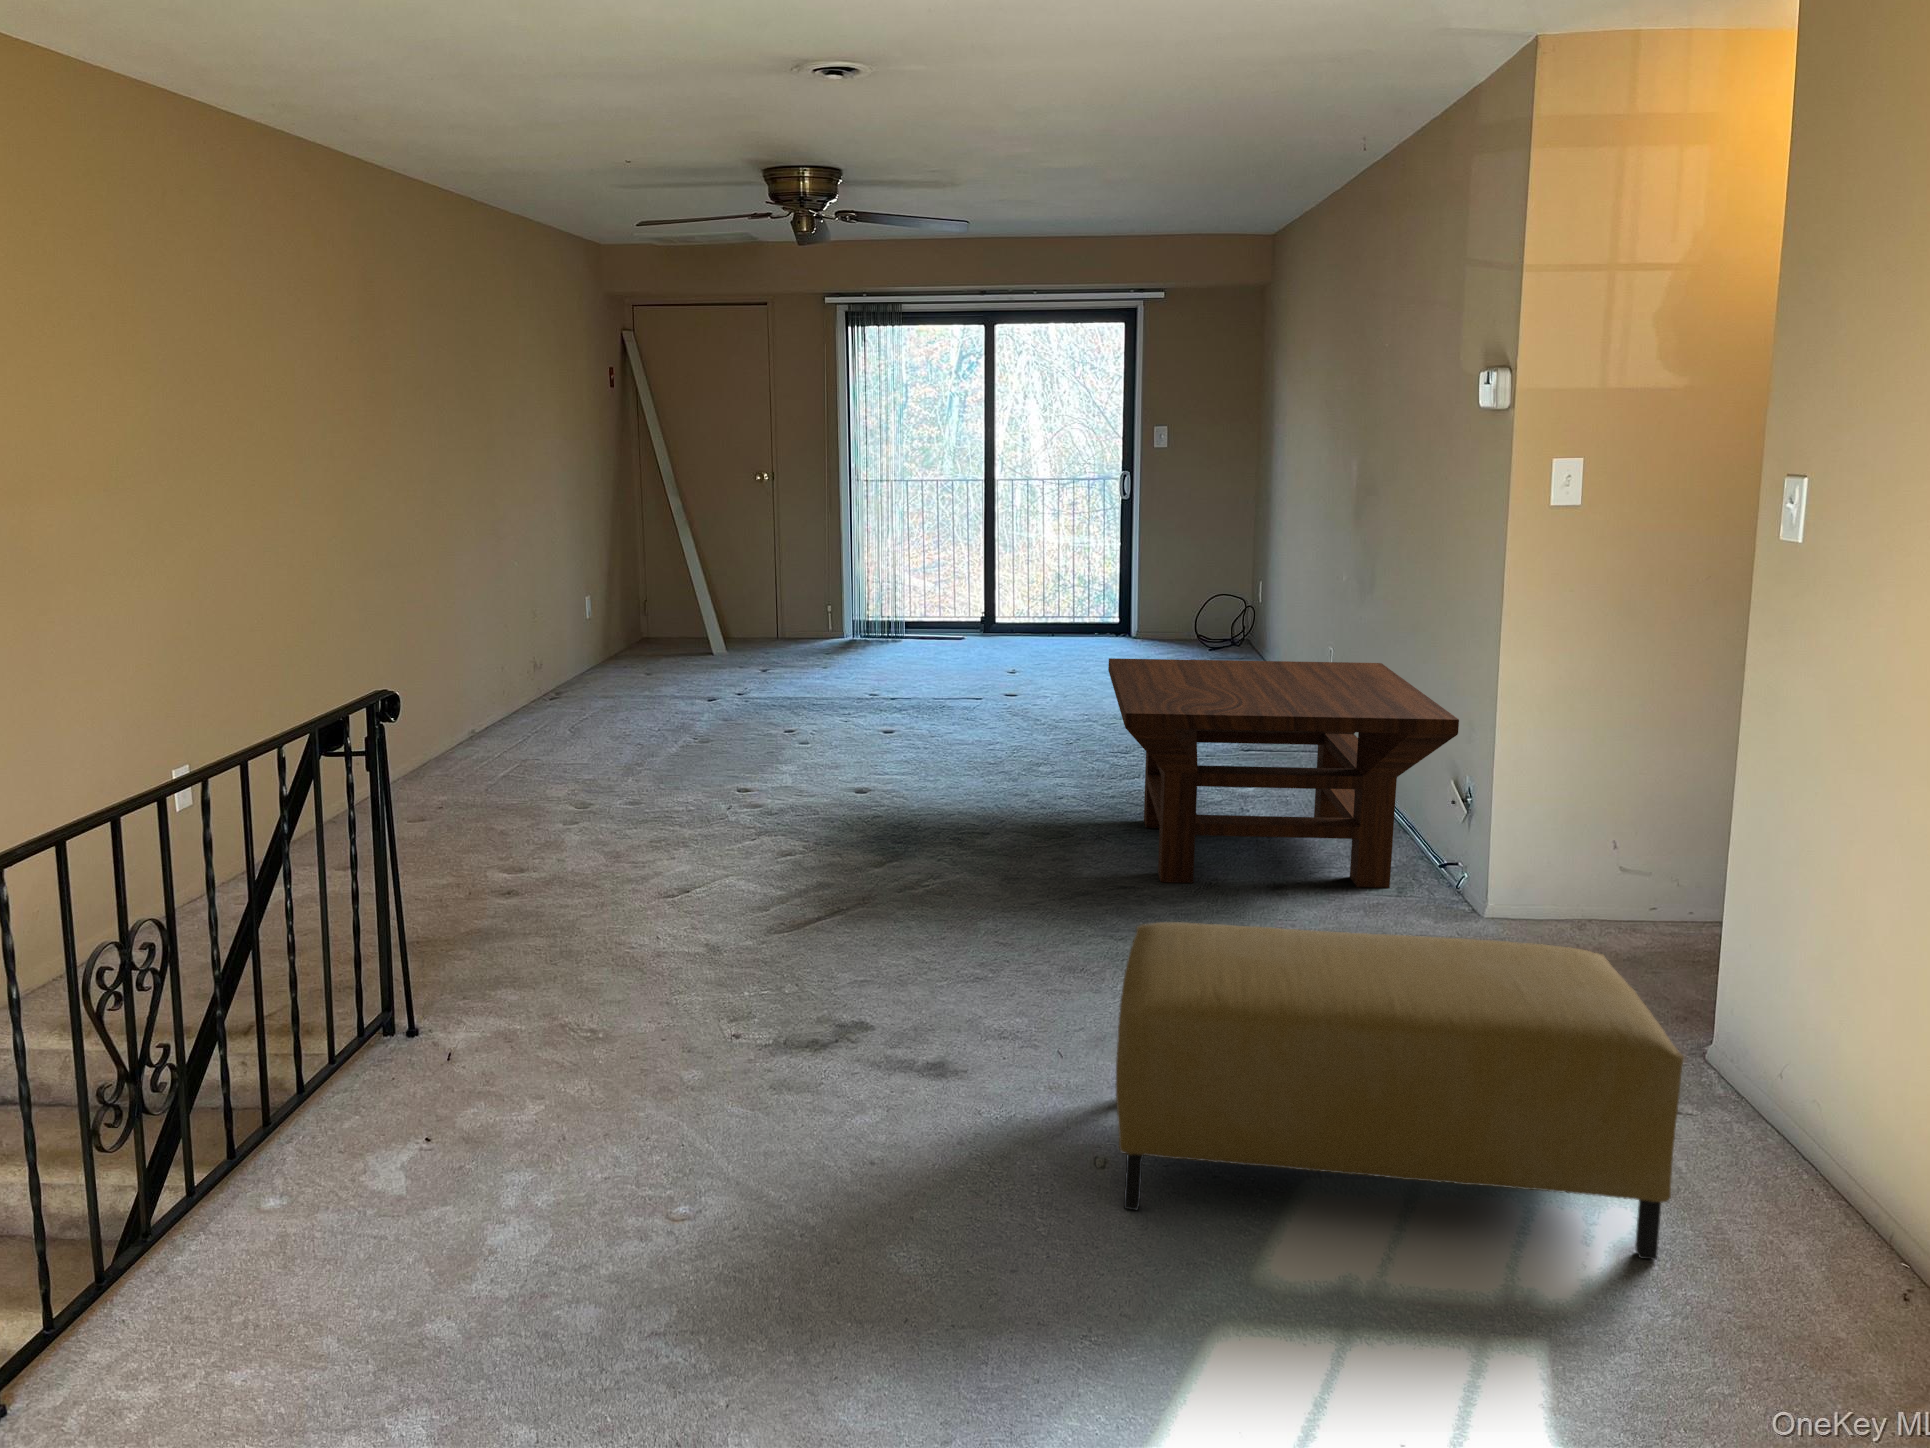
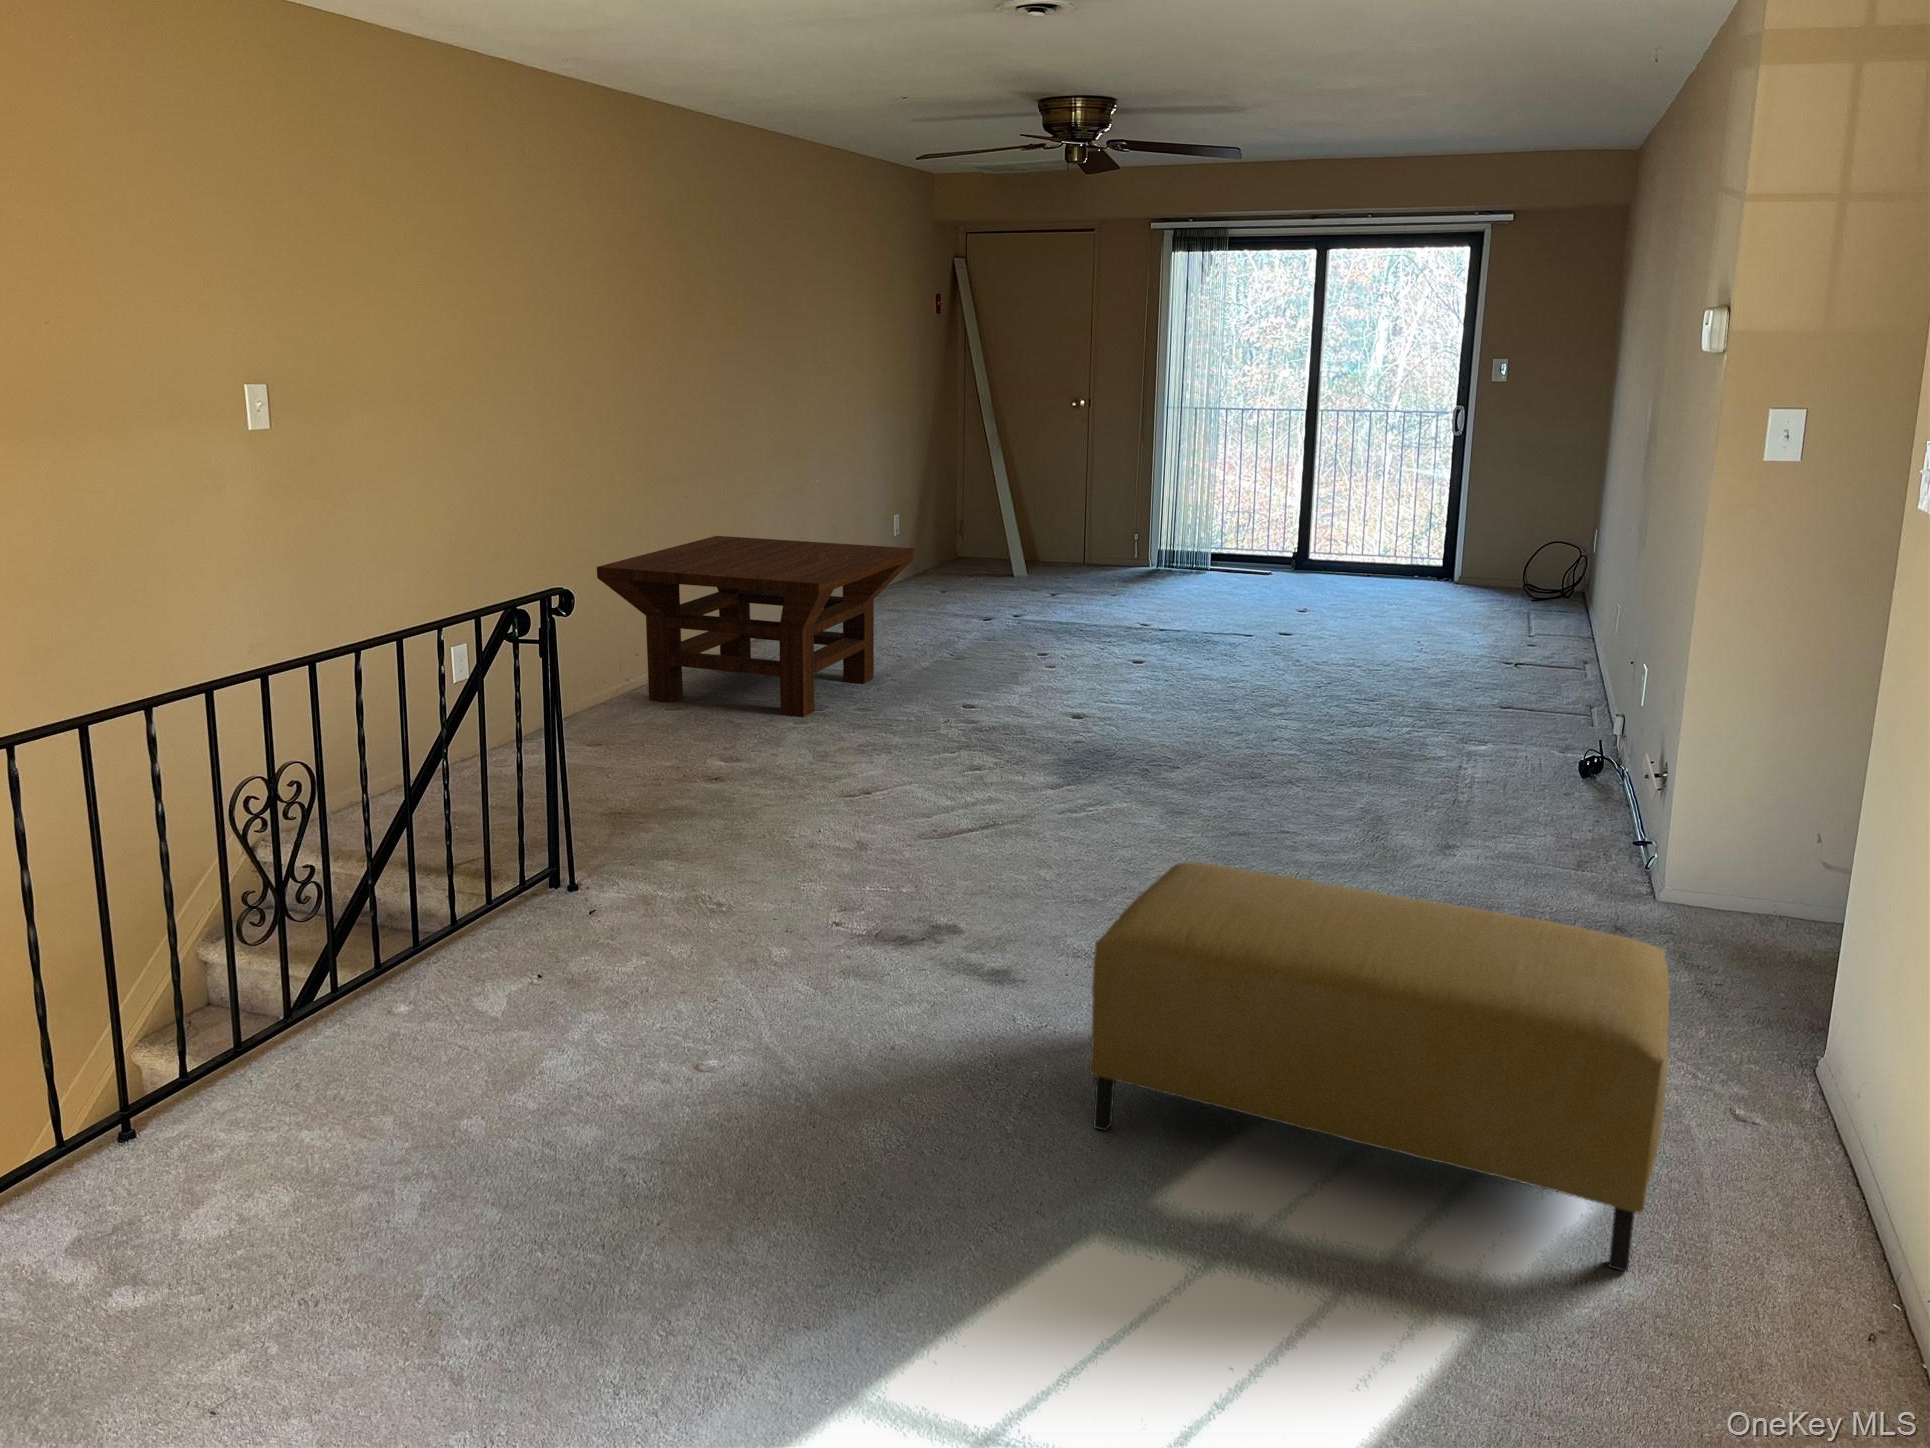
coffee table: present [1108,658,1459,888] -> present [597,536,914,717]

